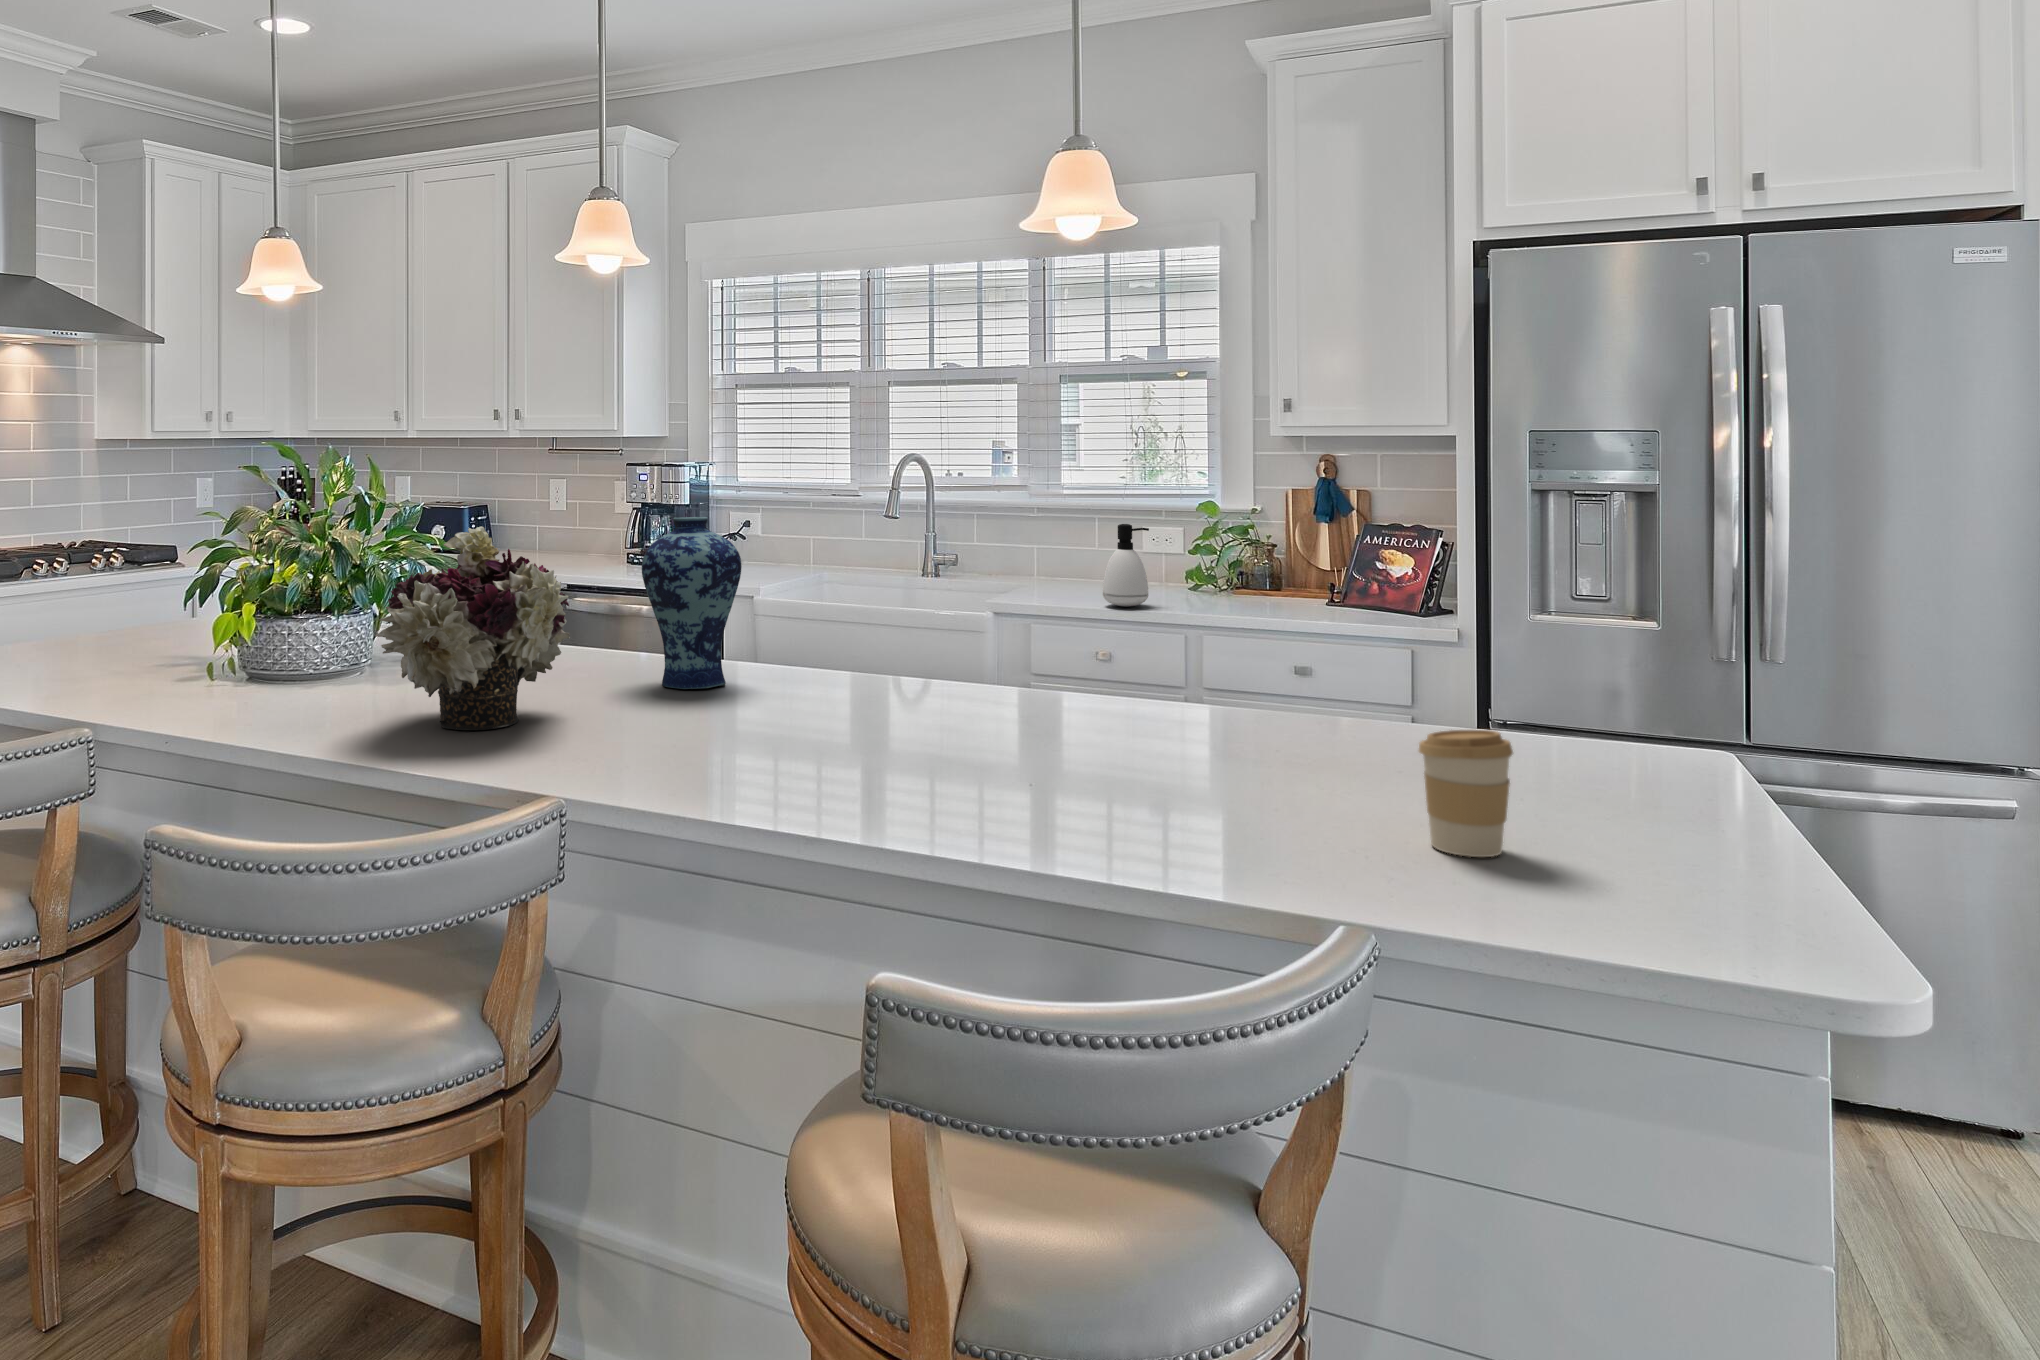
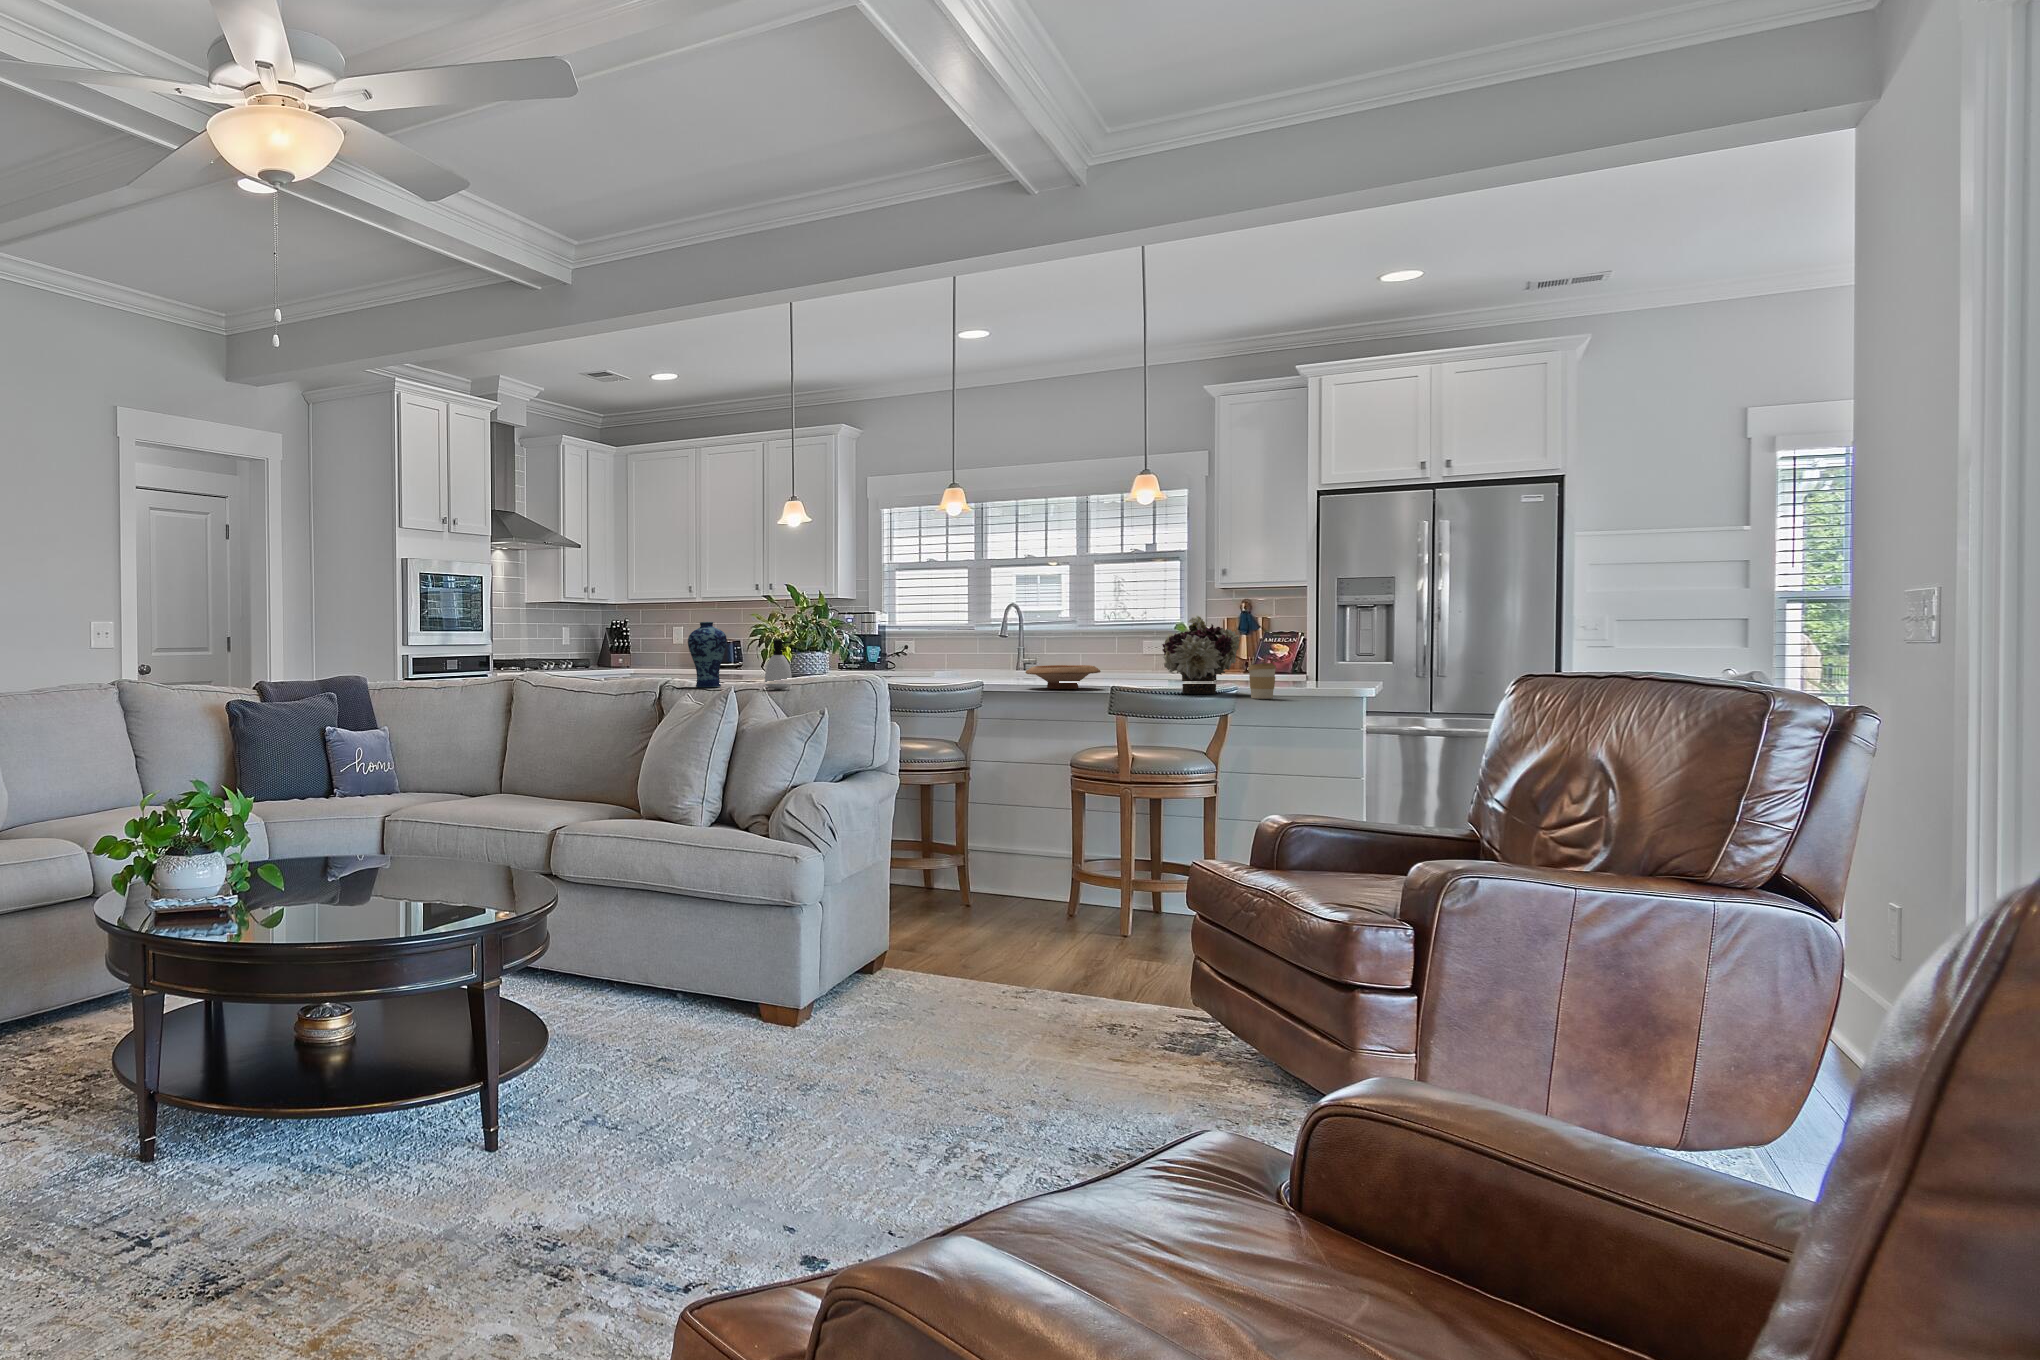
vase: present [642,517,742,689] -> present [688,622,727,687]
soap dispenser: present [1103,524,1149,607] -> present [765,640,792,689]
flower arrangement: present [375,526,570,730] -> present [1162,615,1240,694]
wooden bowl: none [820,644,1006,722] -> present [1026,665,1101,689]

